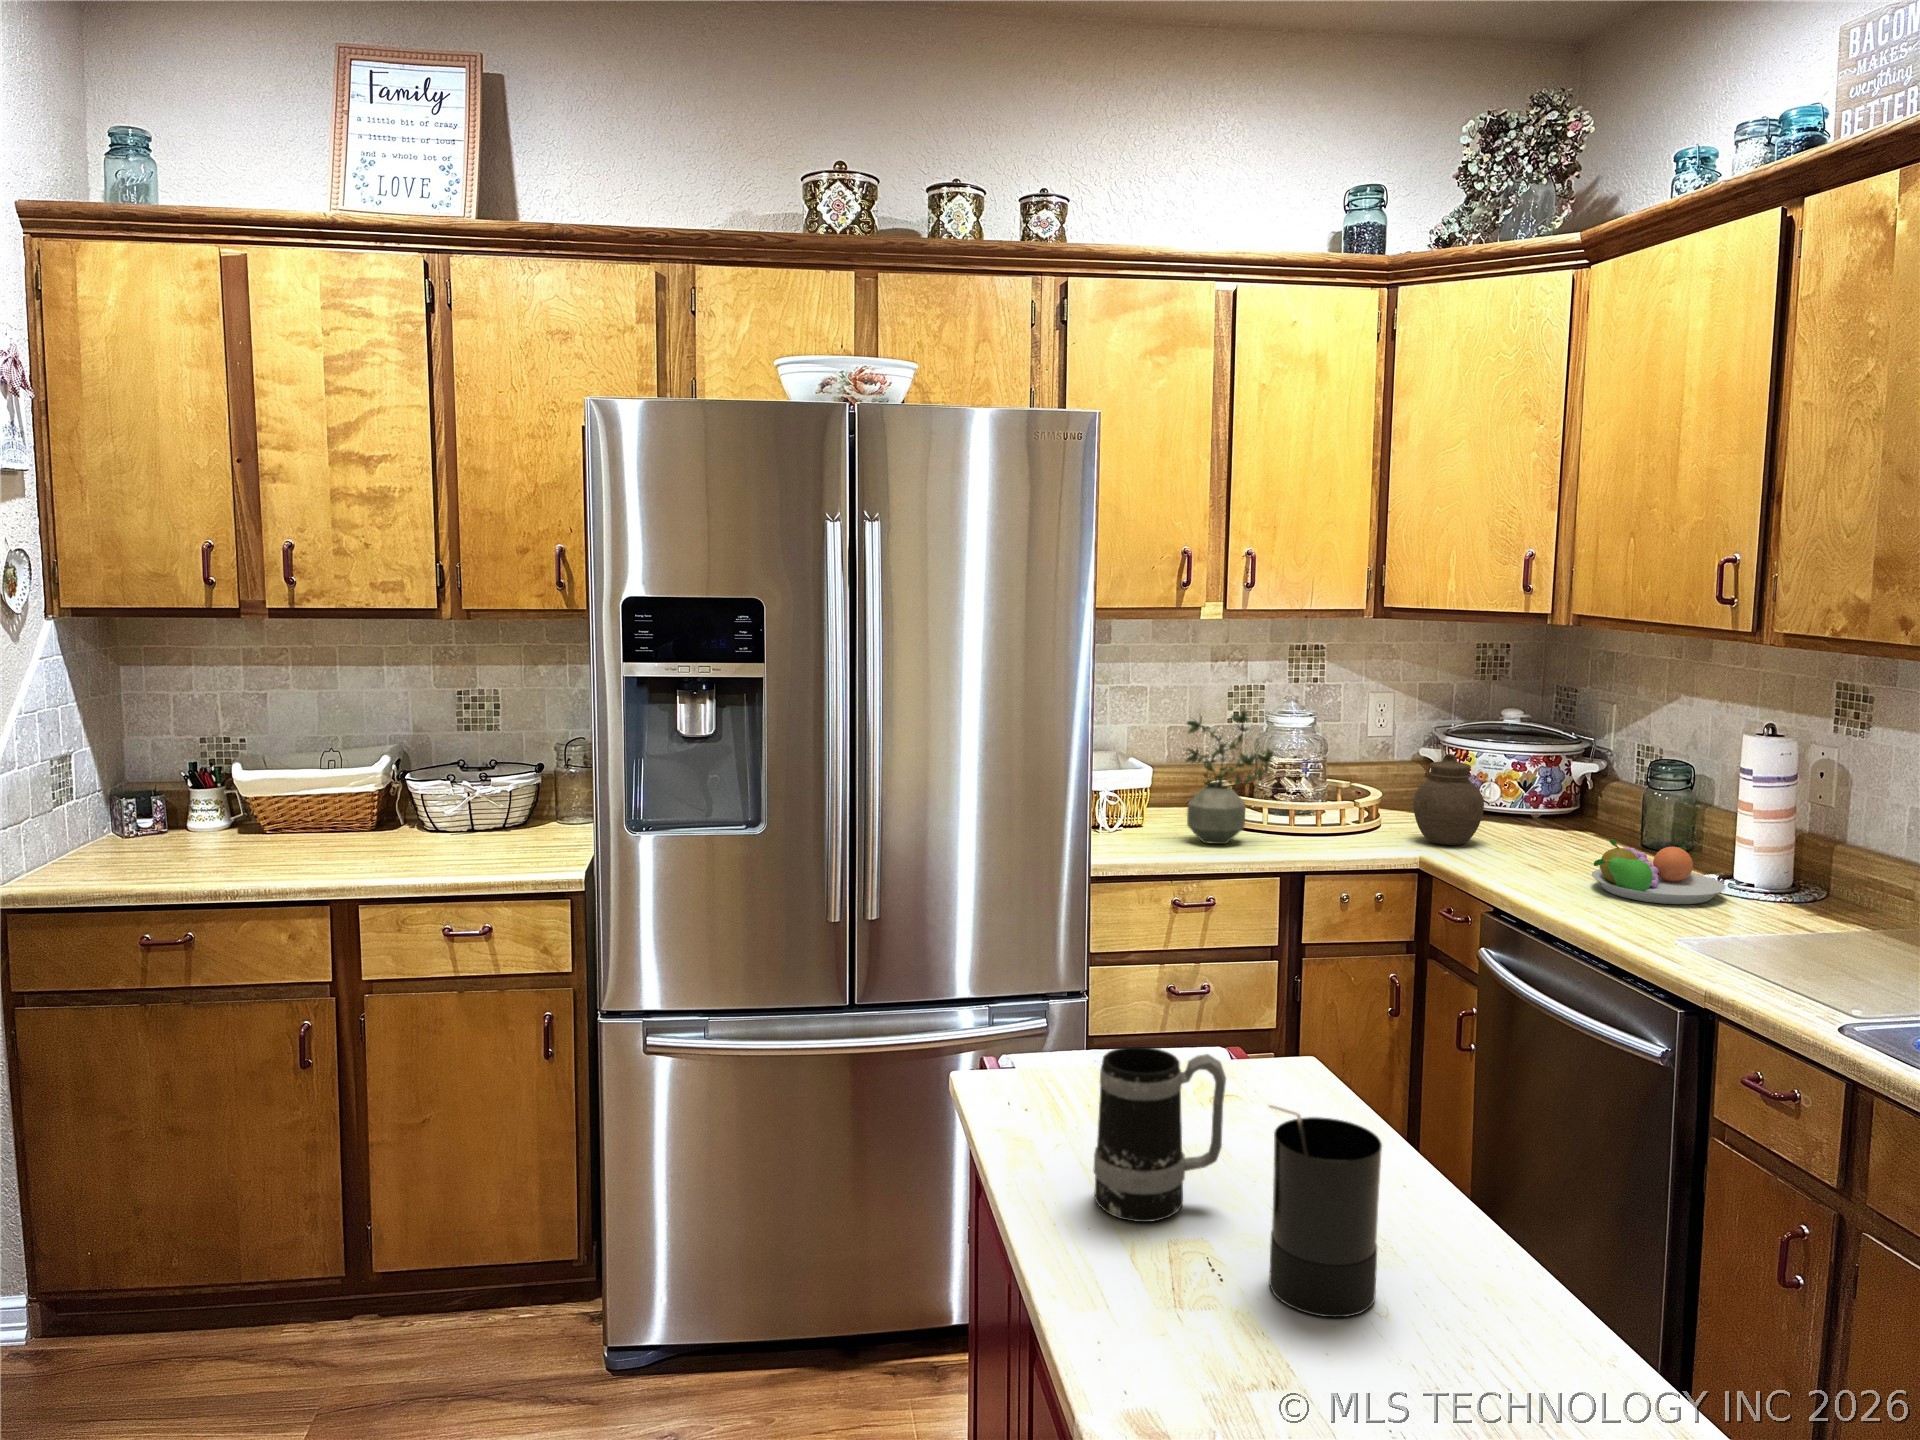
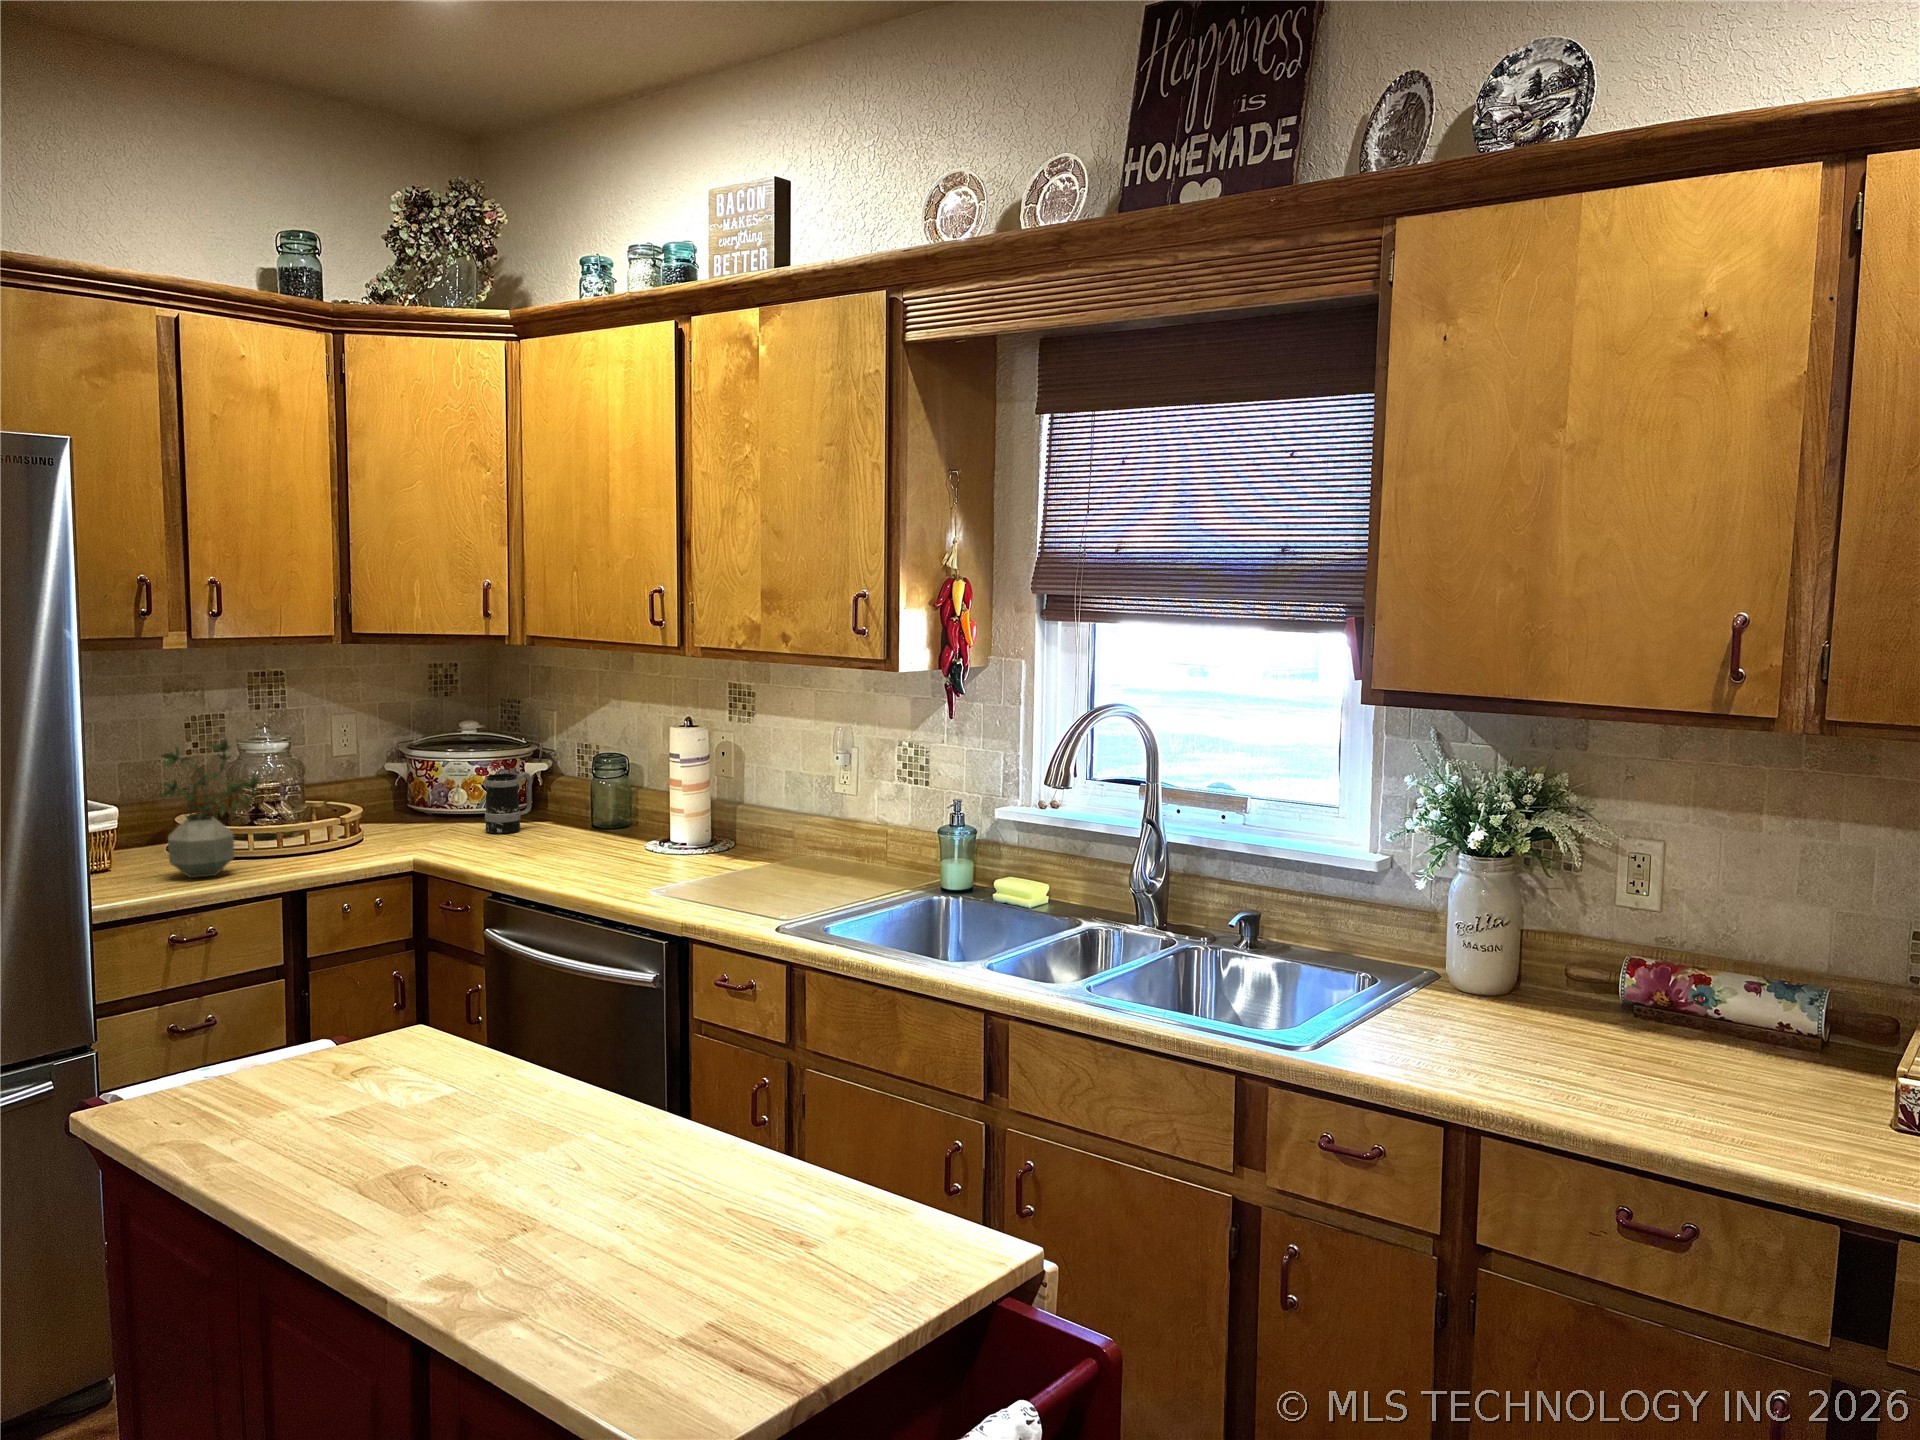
jar: present [1413,754,1484,845] -> none [400,765,464,847]
fruit bowl: present [1591,839,1725,904] -> none [569,821,670,867]
mug: present [1094,1046,1226,1222] -> present [485,772,532,834]
candle: present [1269,1105,1382,1317] -> none [474,1043,574,1199]

